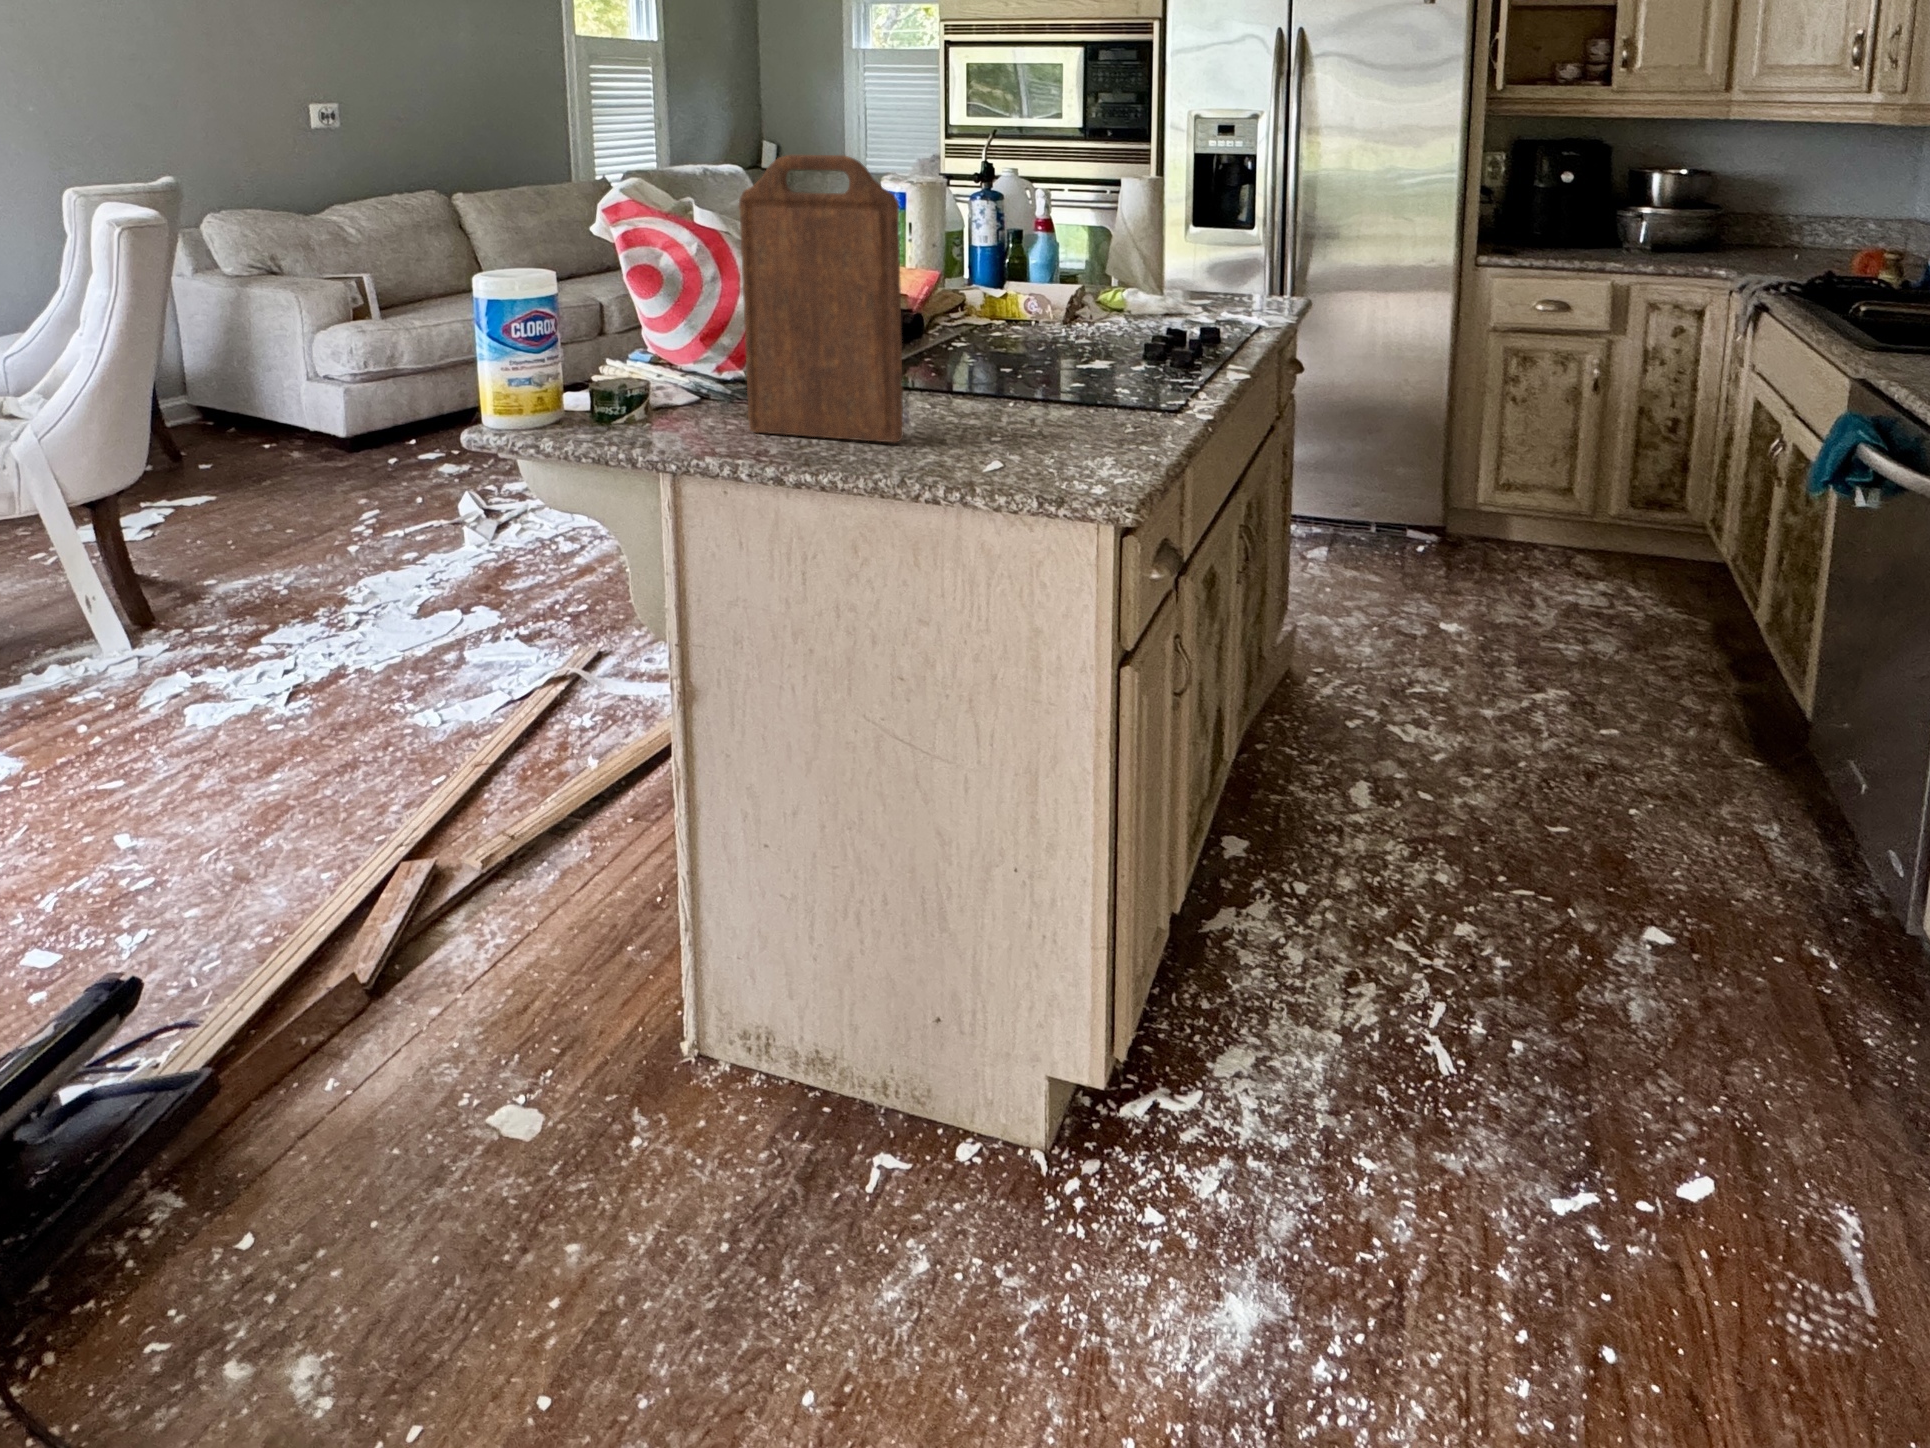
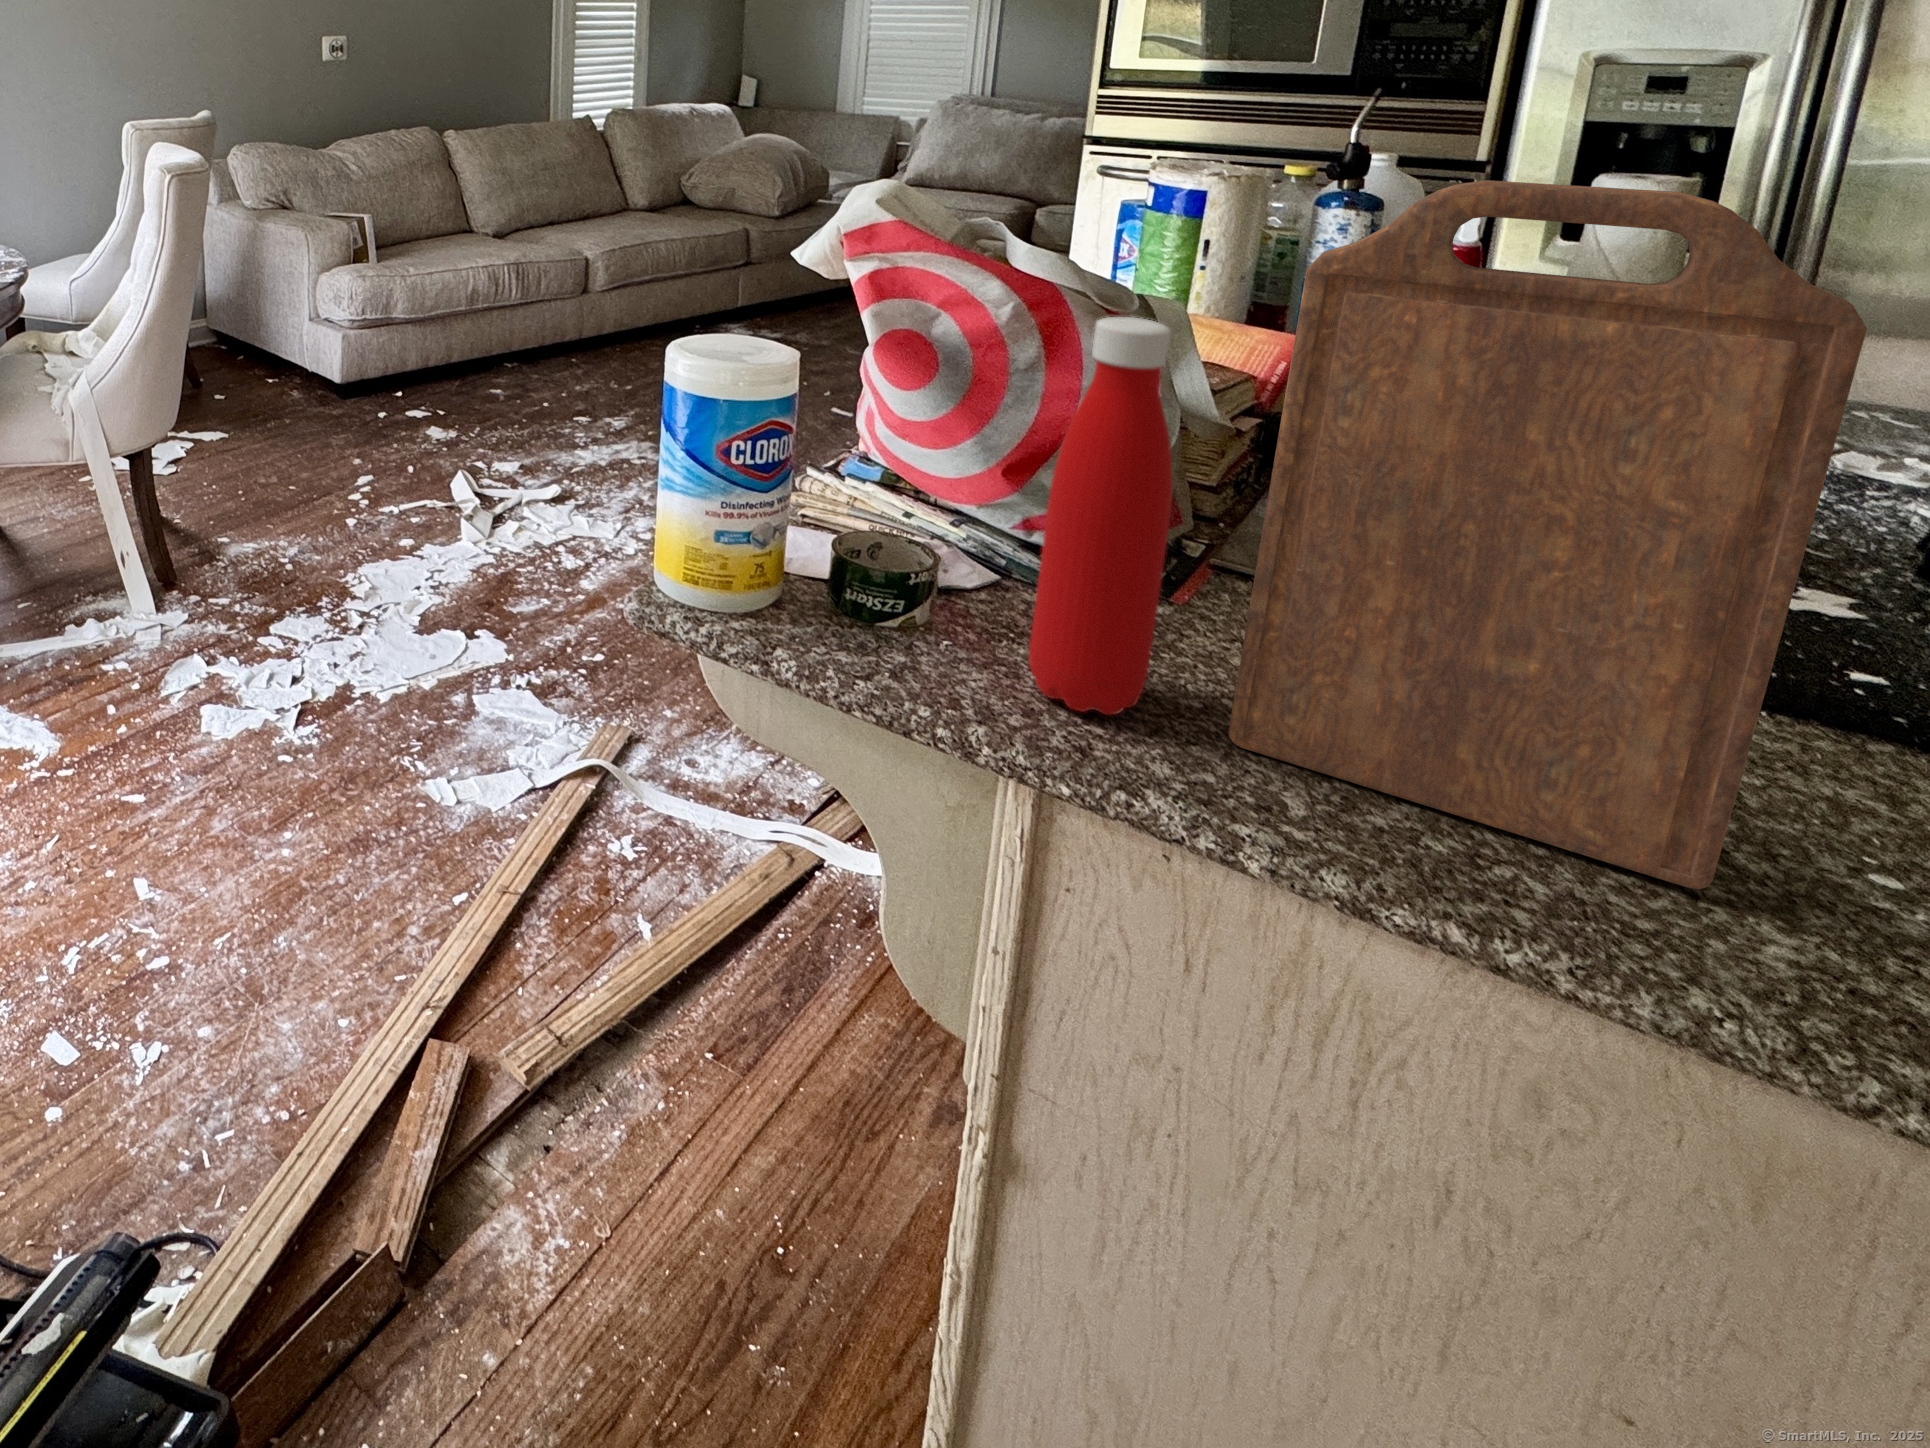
bottle: none [661,230,720,431] -> present [1029,317,1172,715]

